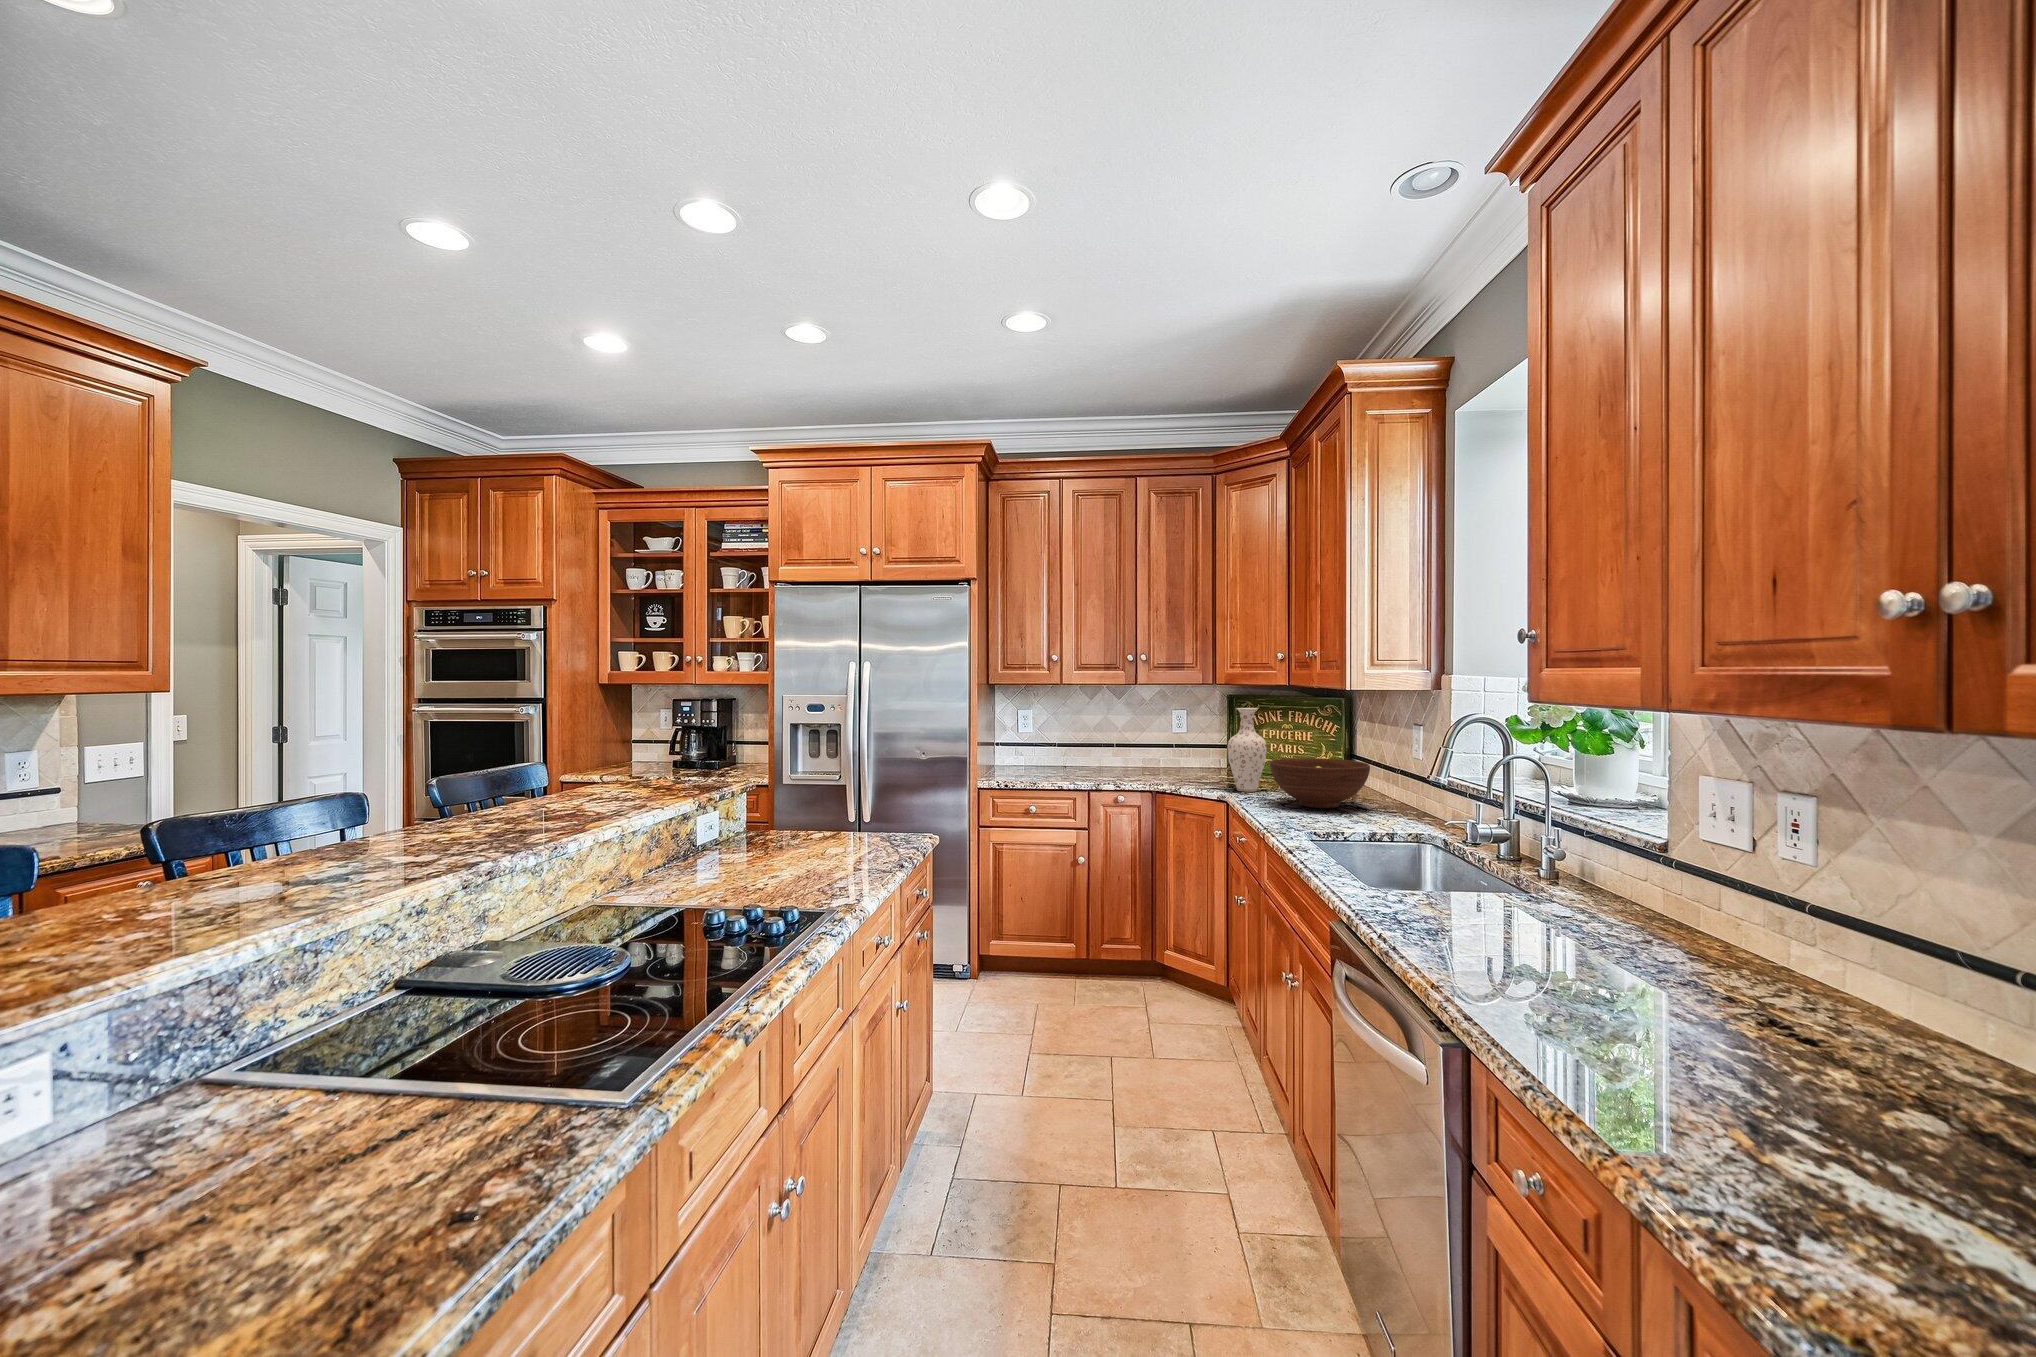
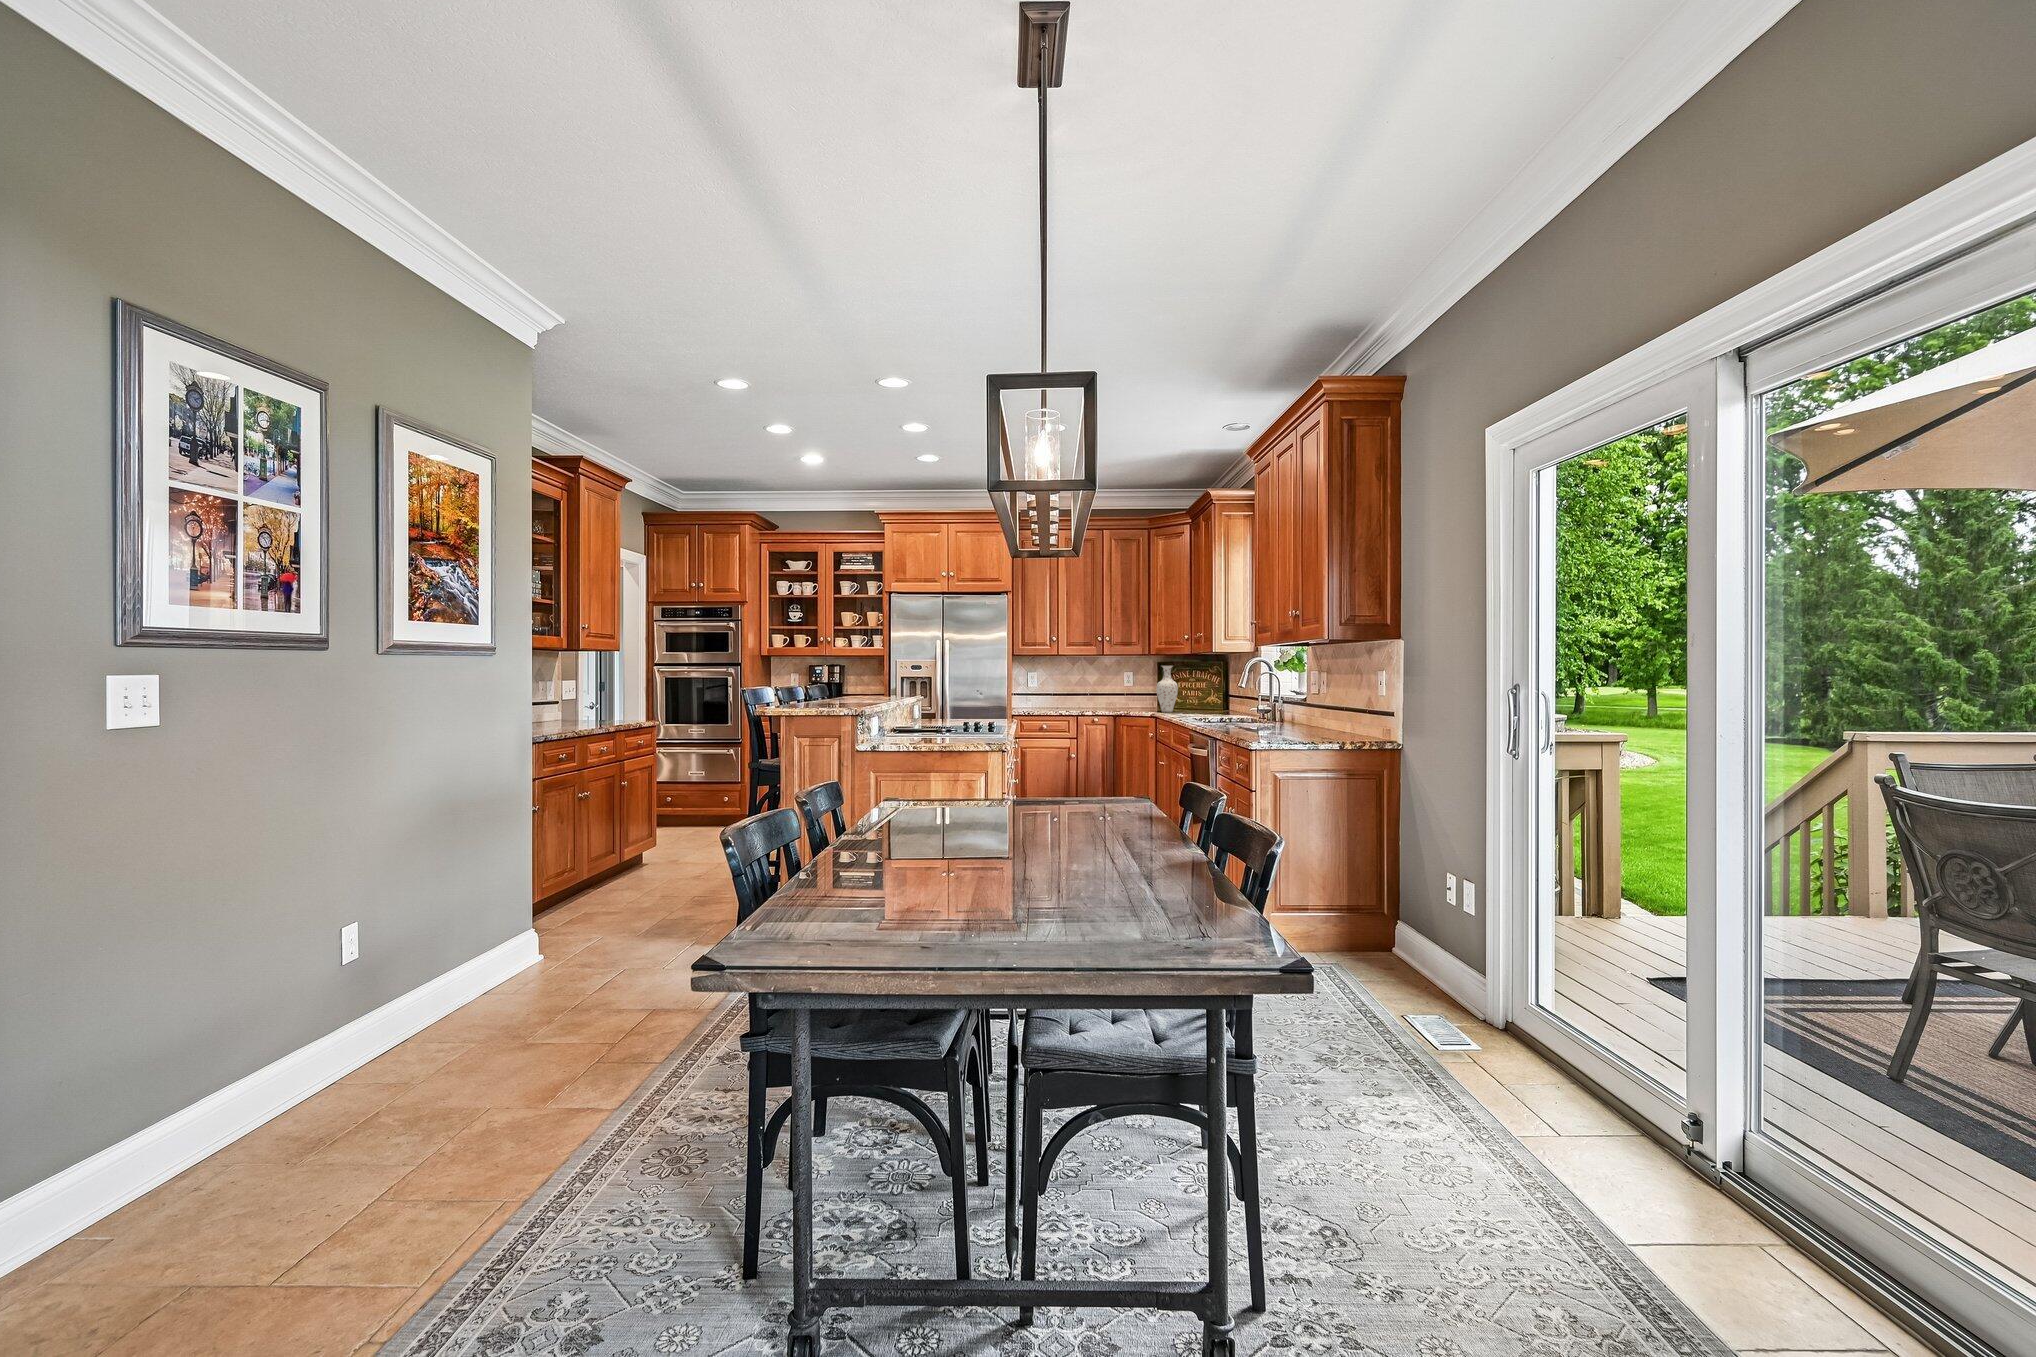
fruit bowl: present [1270,758,1370,808] -> none [1178,691,1228,714]

